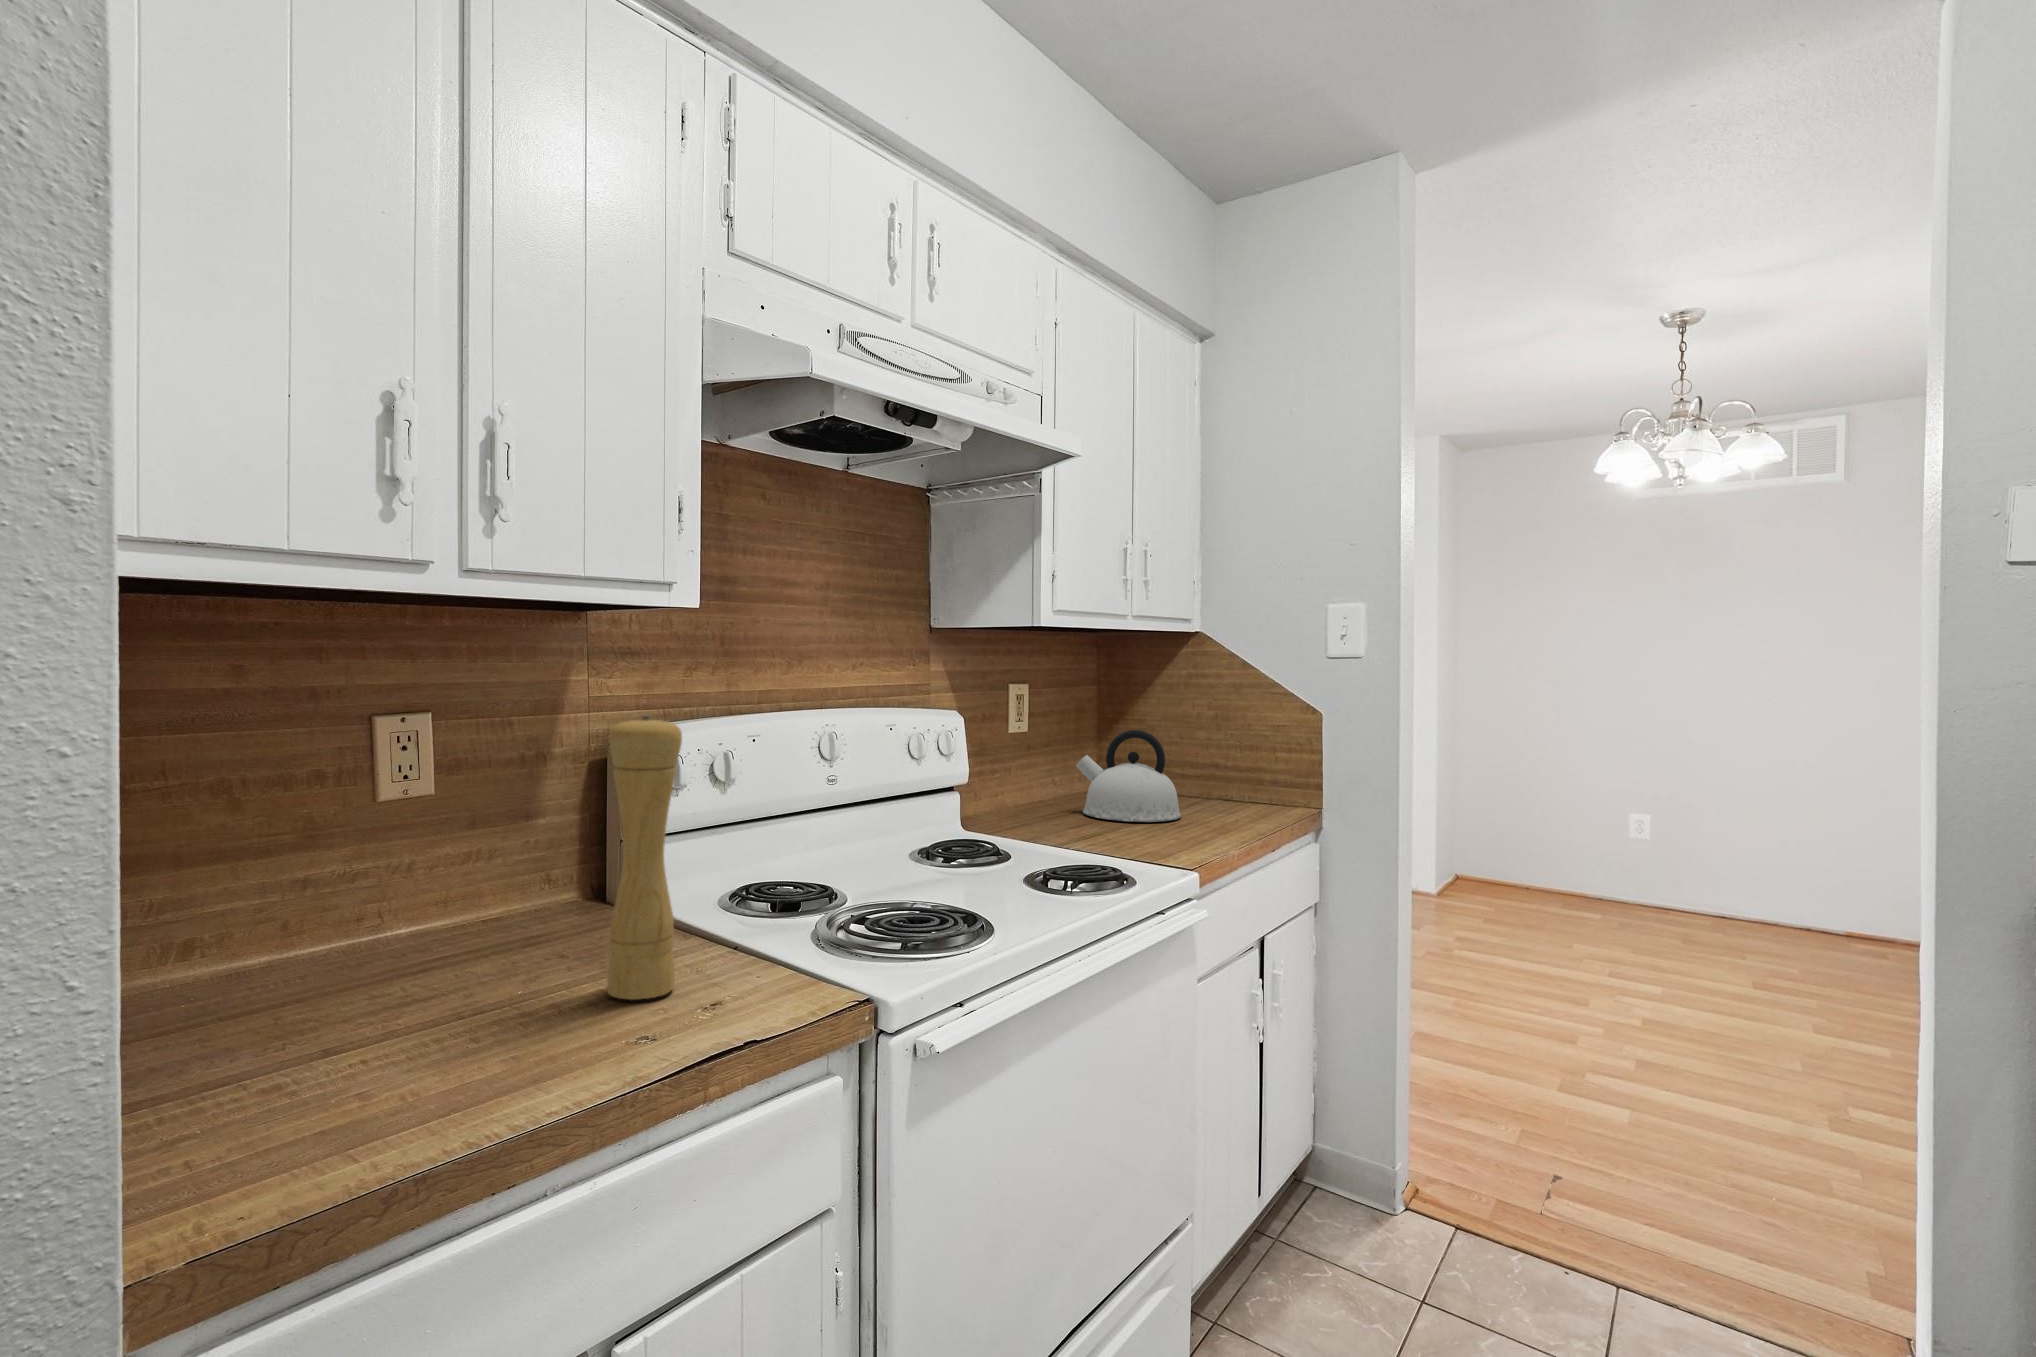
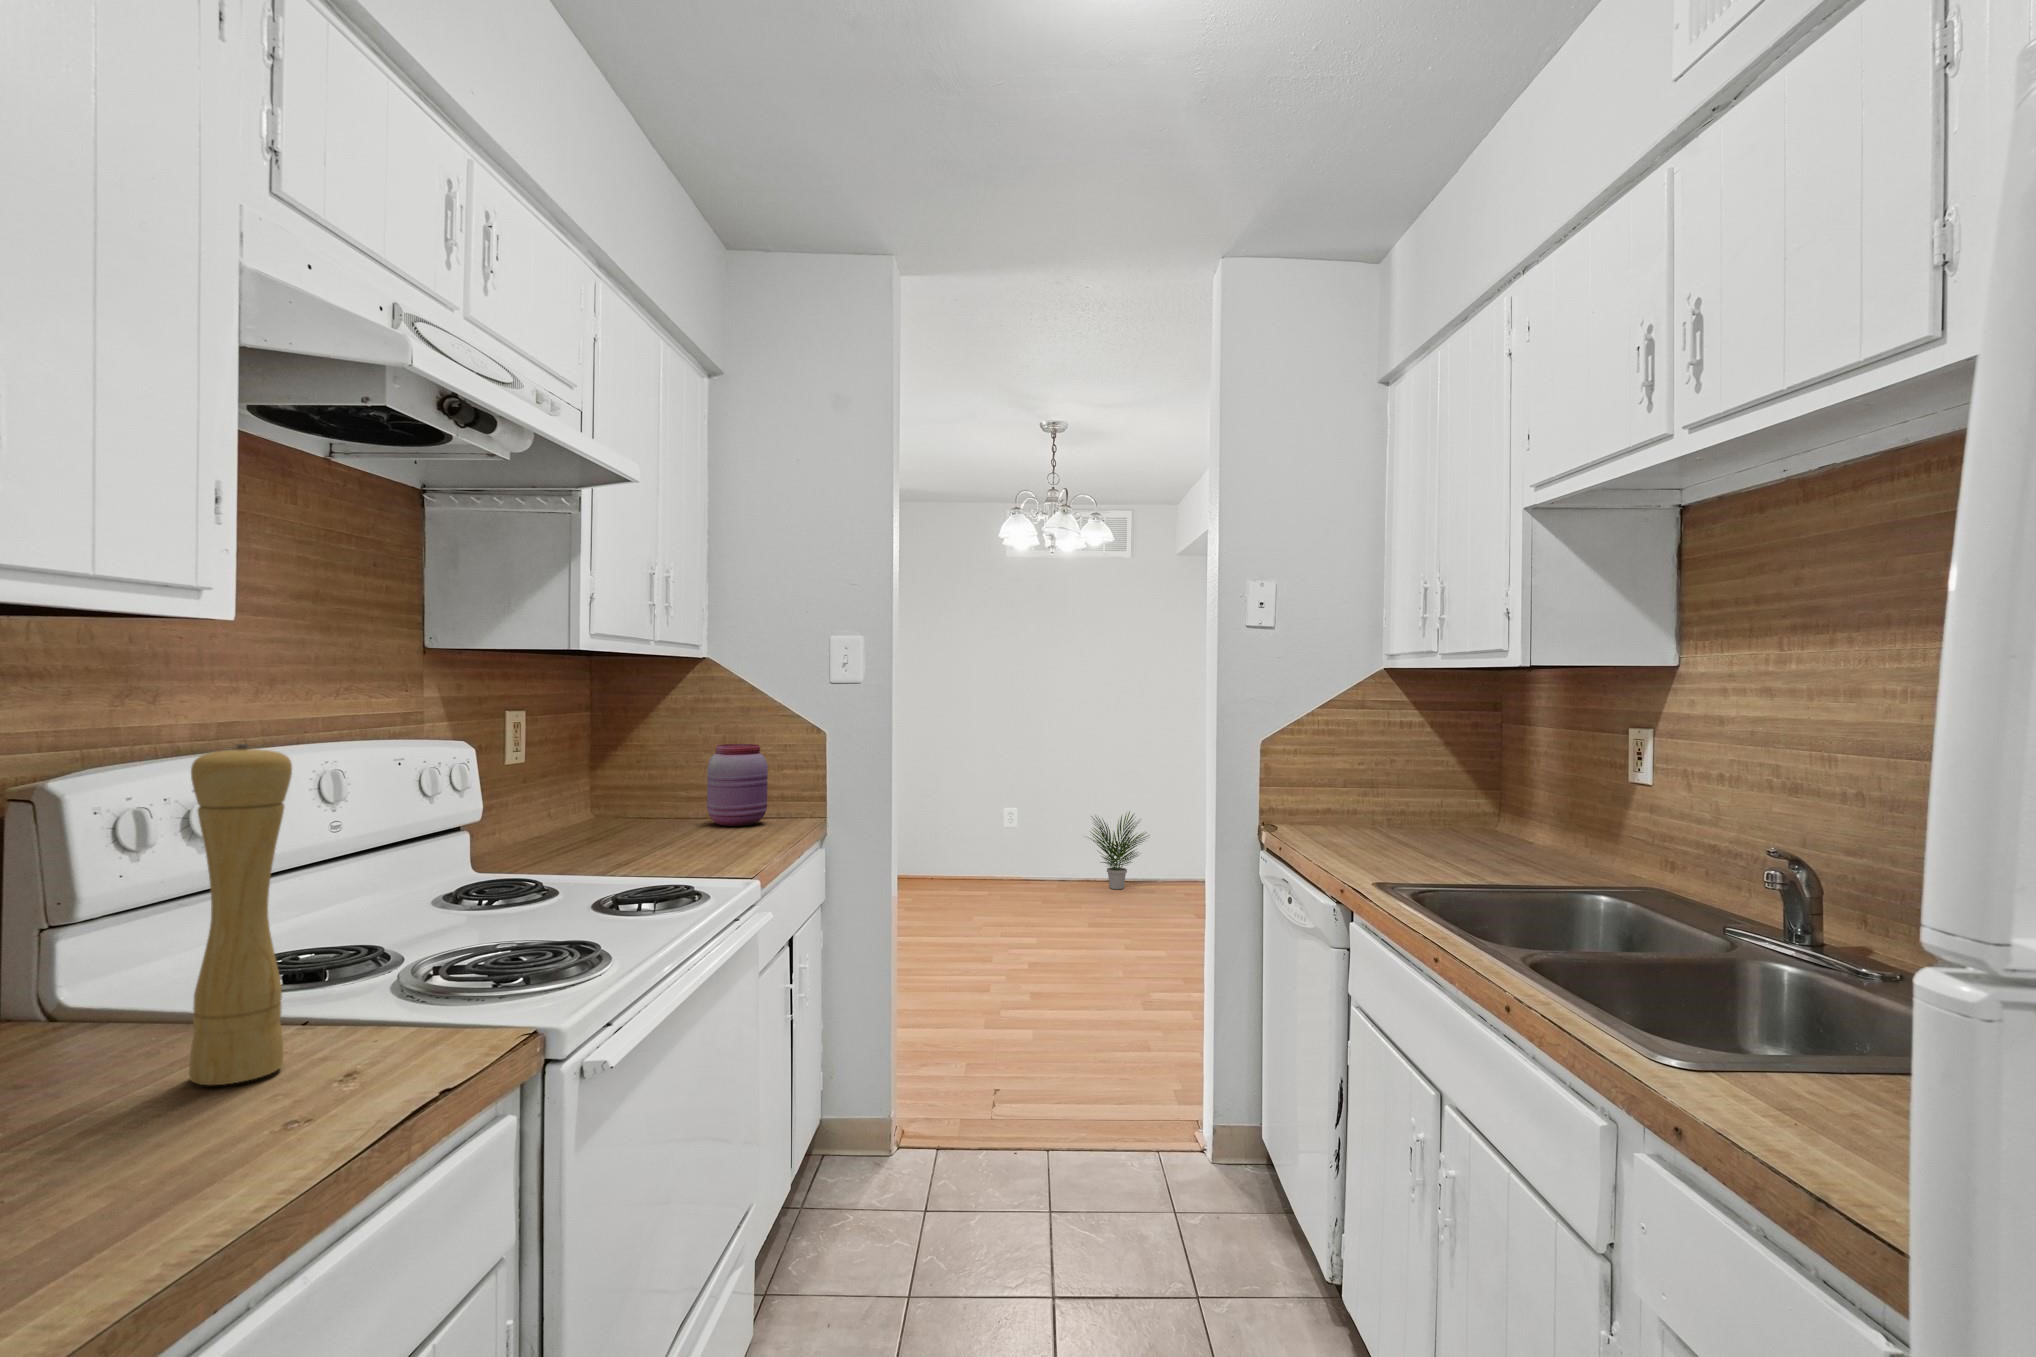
jar: none [1196,724,1257,807] -> present [707,744,768,826]
kettle: present [1076,730,1181,822] -> none [589,753,704,847]
potted plant: none [1702,826,1809,922] -> present [1090,812,1149,889]

